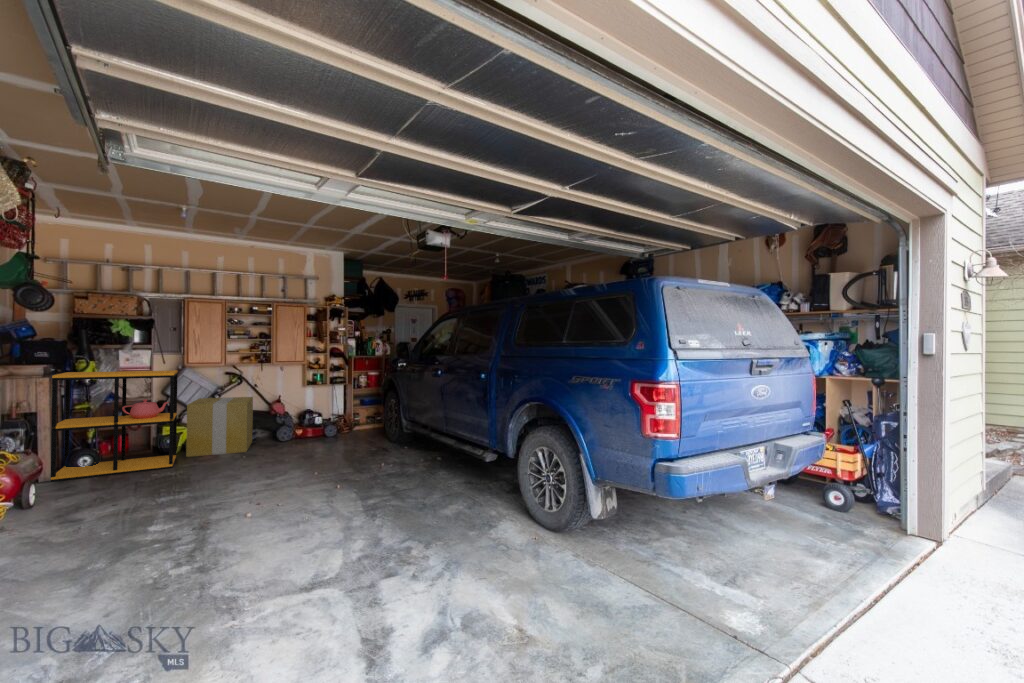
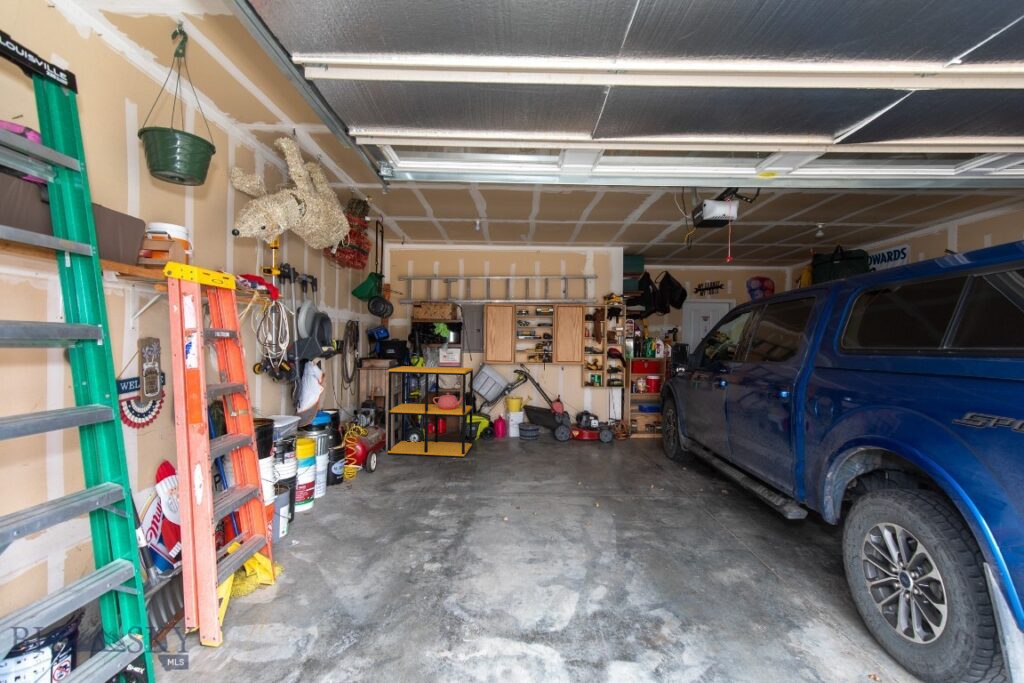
cardboard box: present [186,397,253,457] -> none [480,393,535,450]

